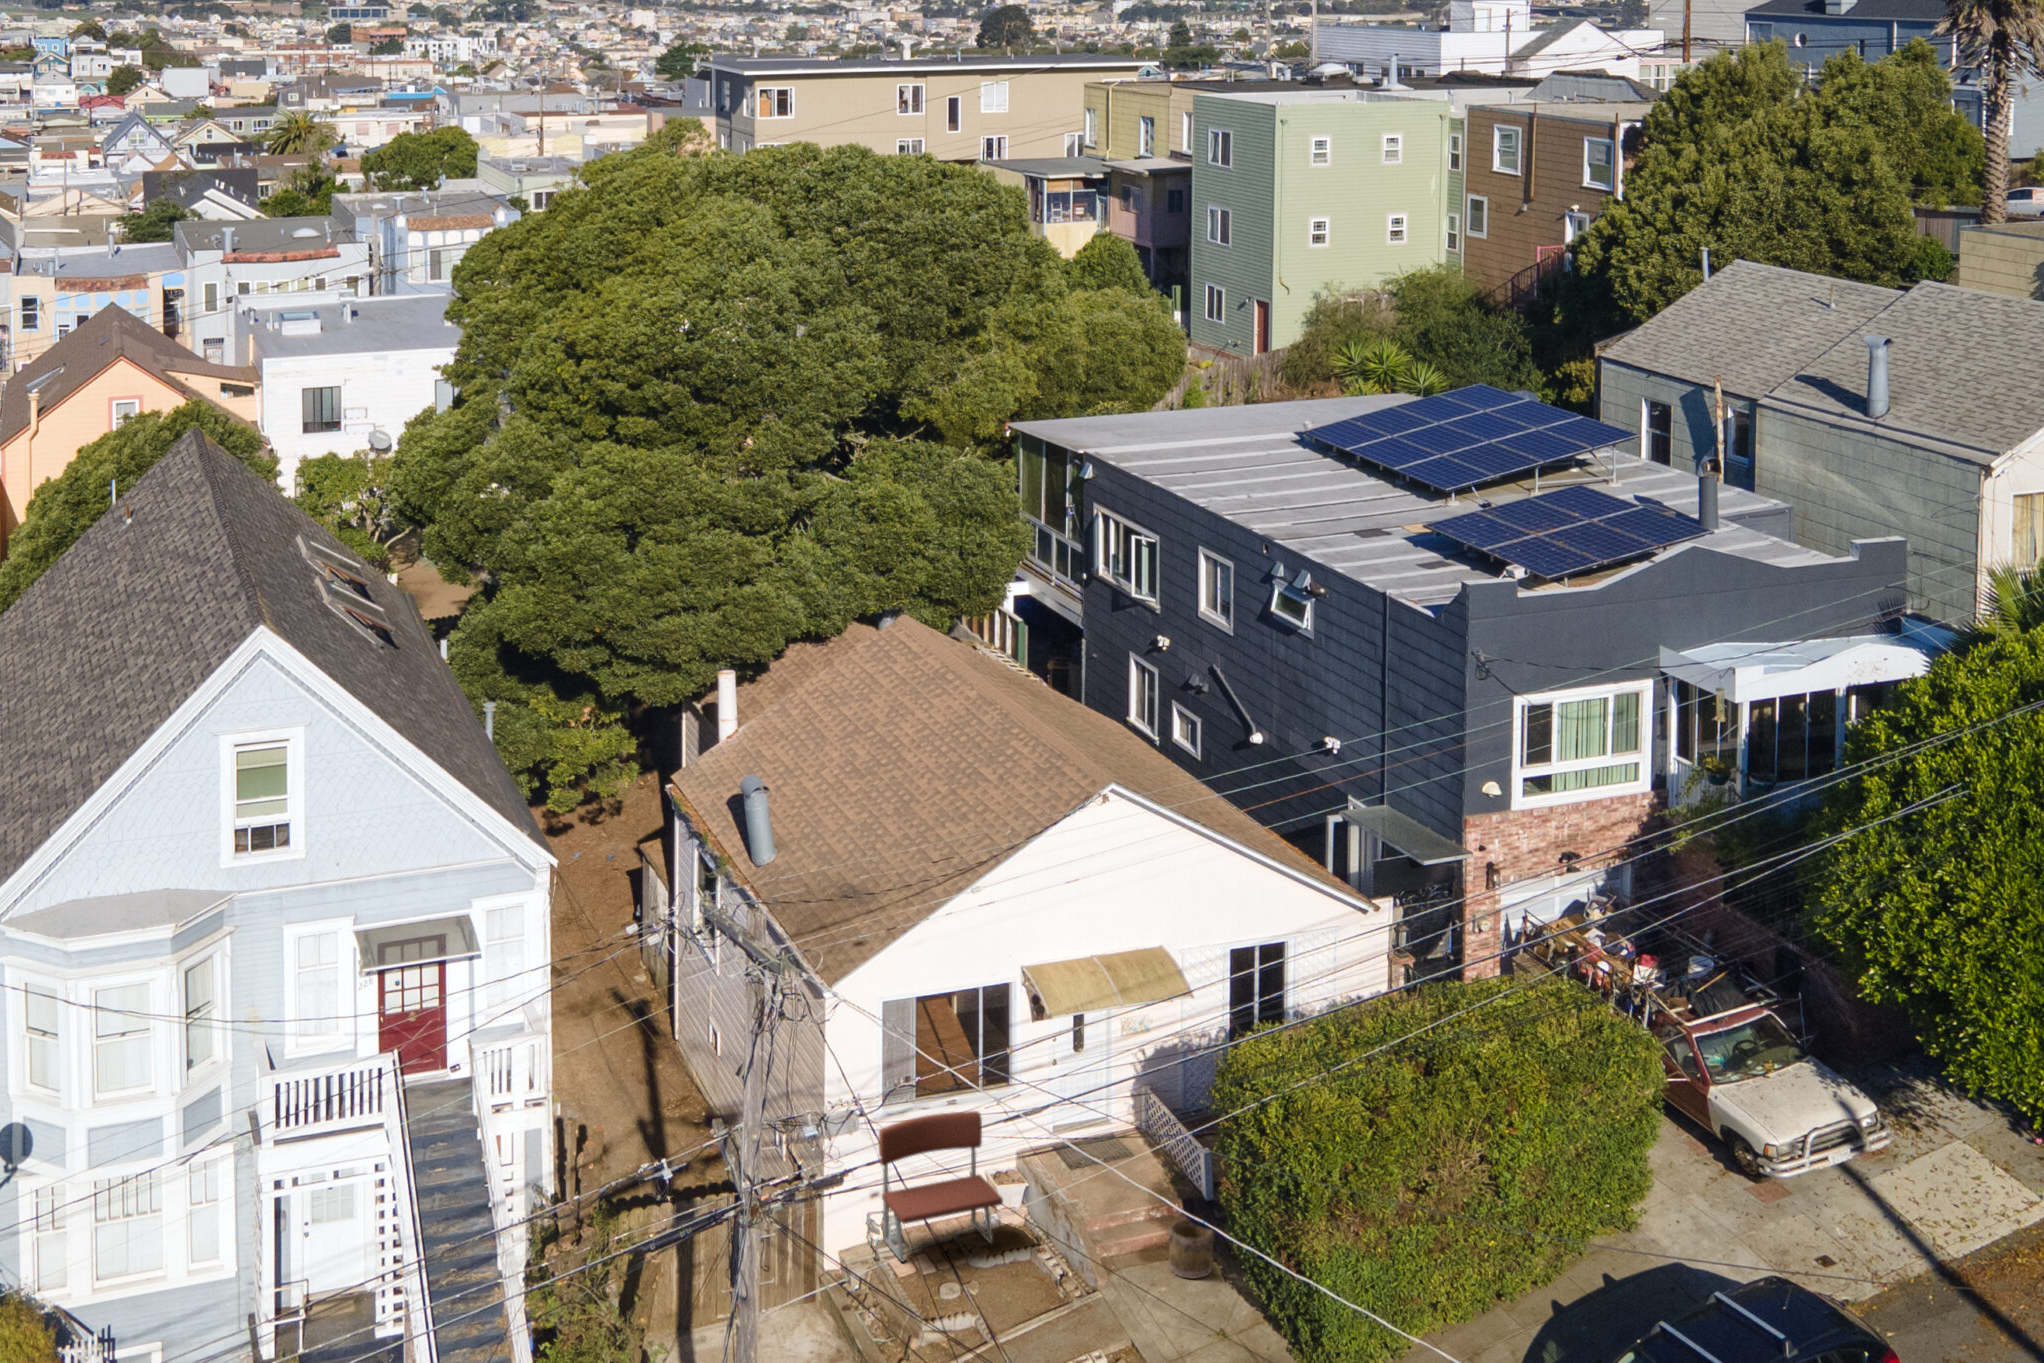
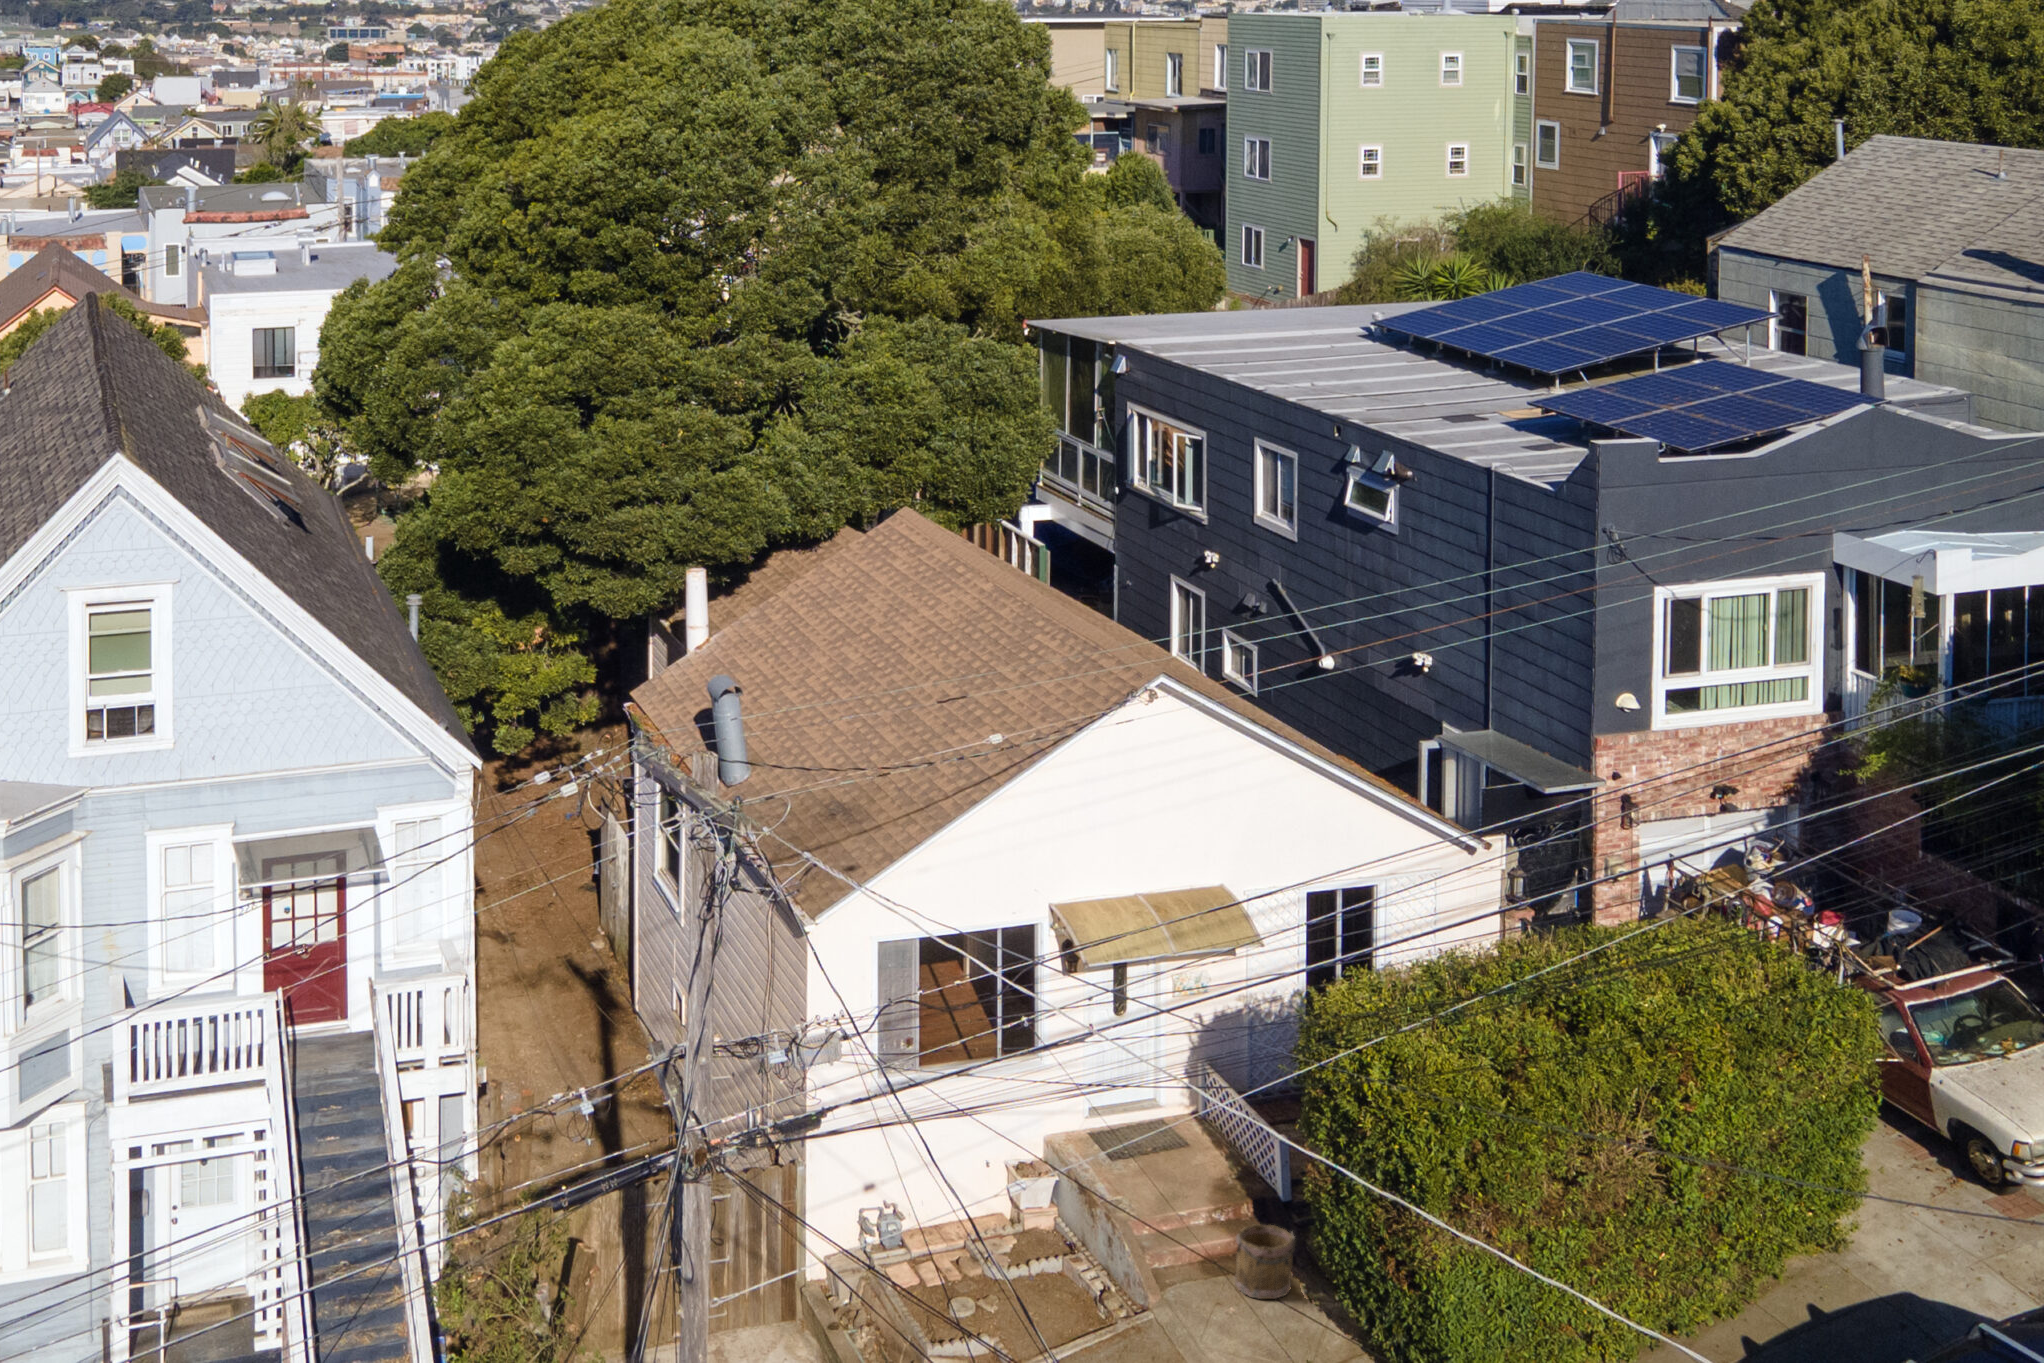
bench: present [879,1111,1003,1262] -> none [867,1087,1025,1278]

